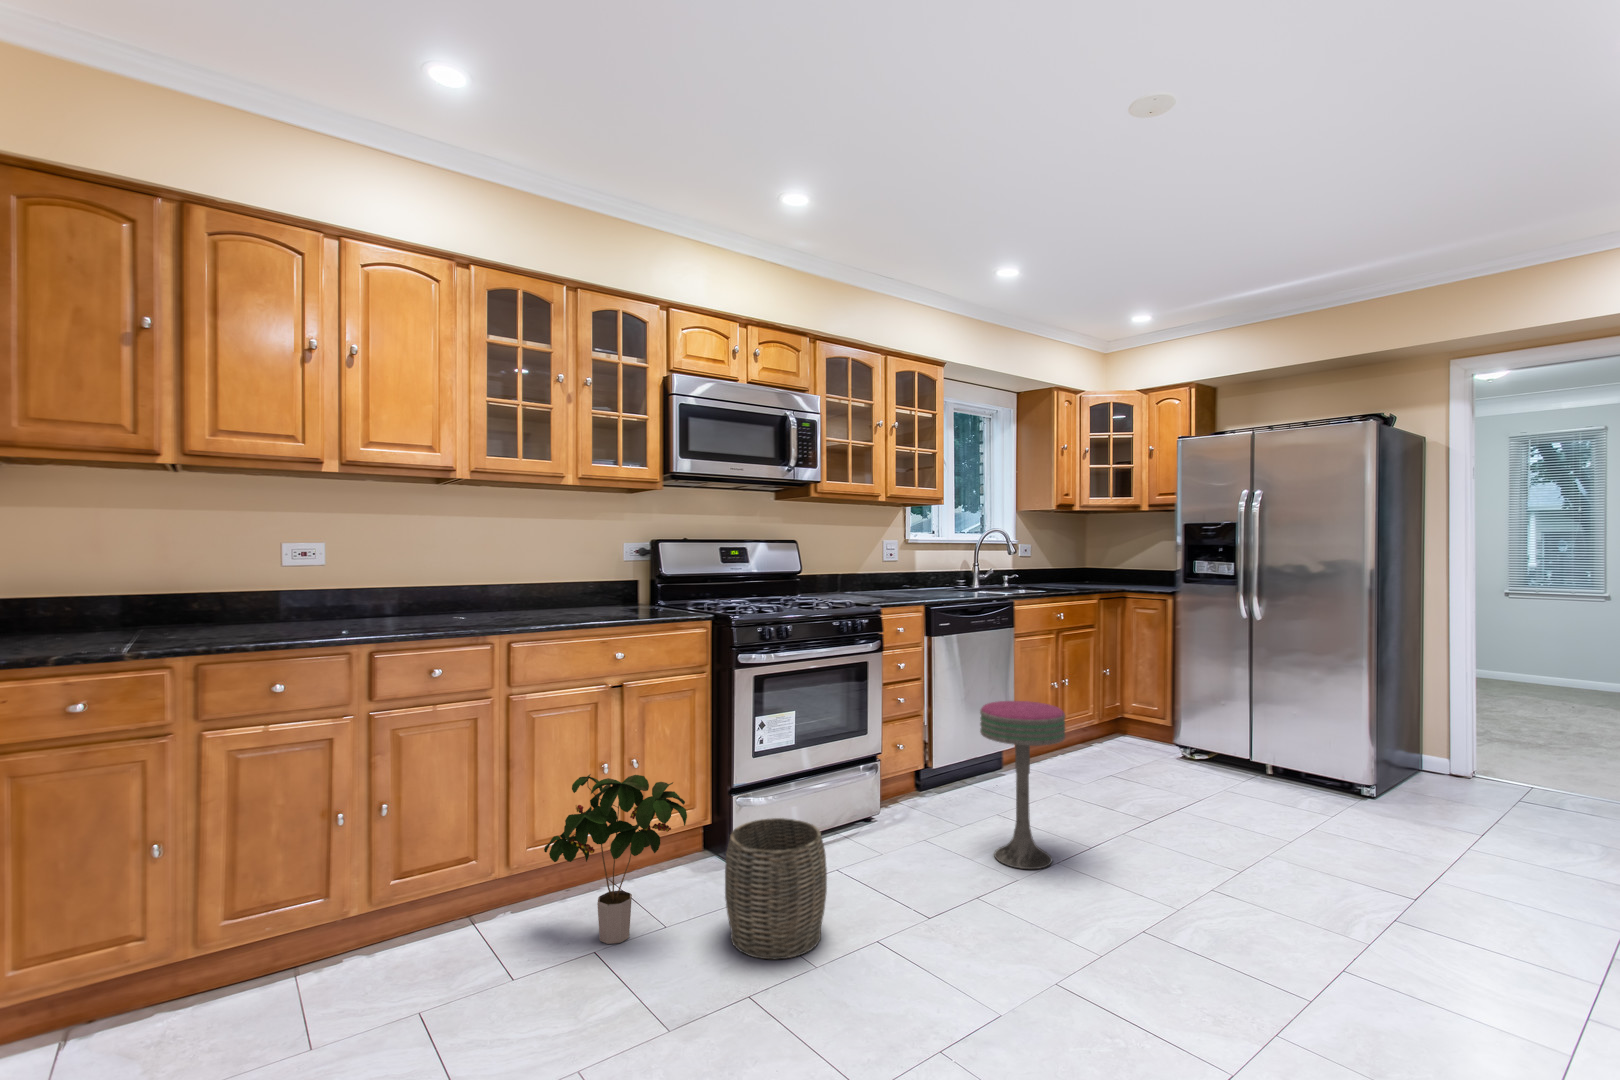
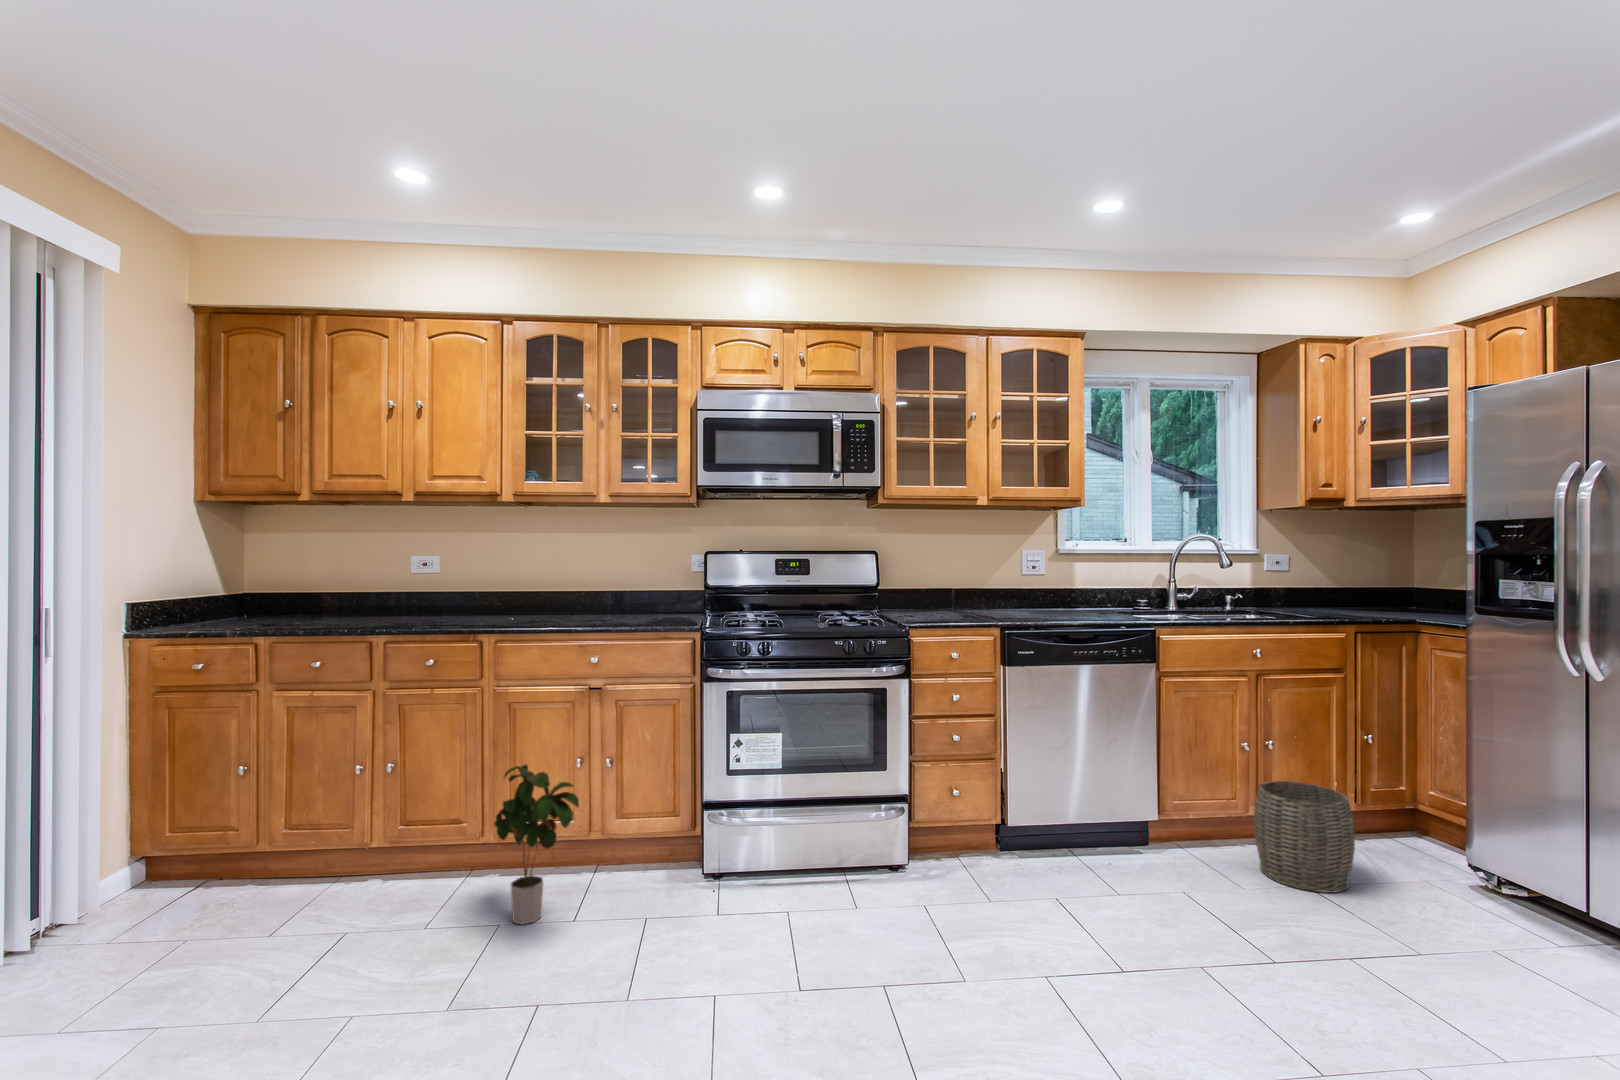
bar stool: present [980,701,1065,869] -> none [946,755,1055,982]
woven basket: present [725,818,827,959] -> present [1254,781,1355,893]

